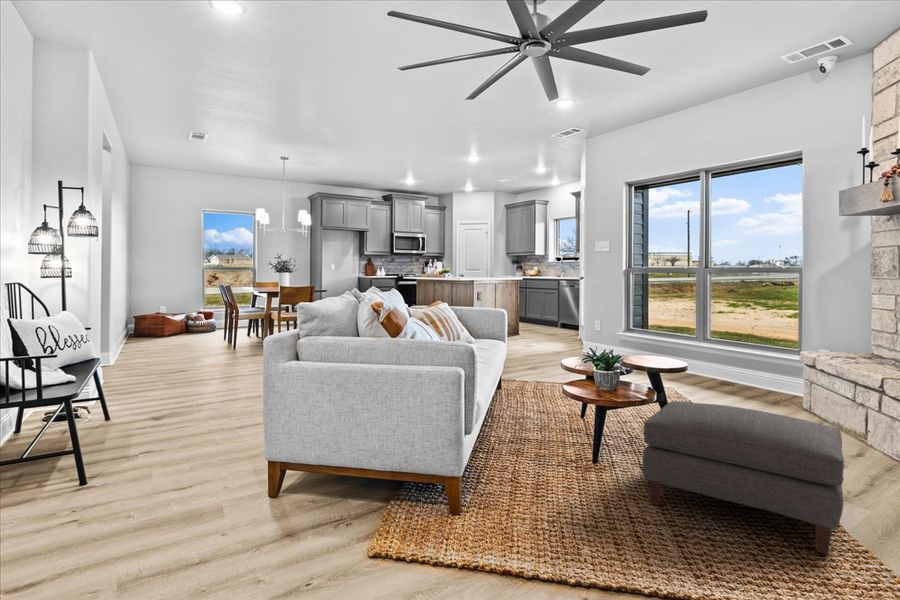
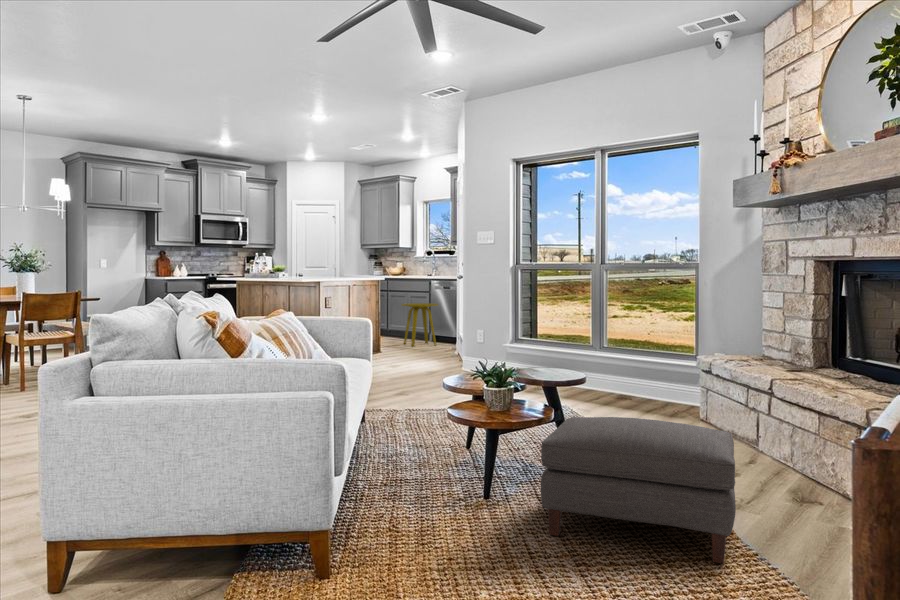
side table: none [536,298,566,332] -> present [402,303,438,346]

